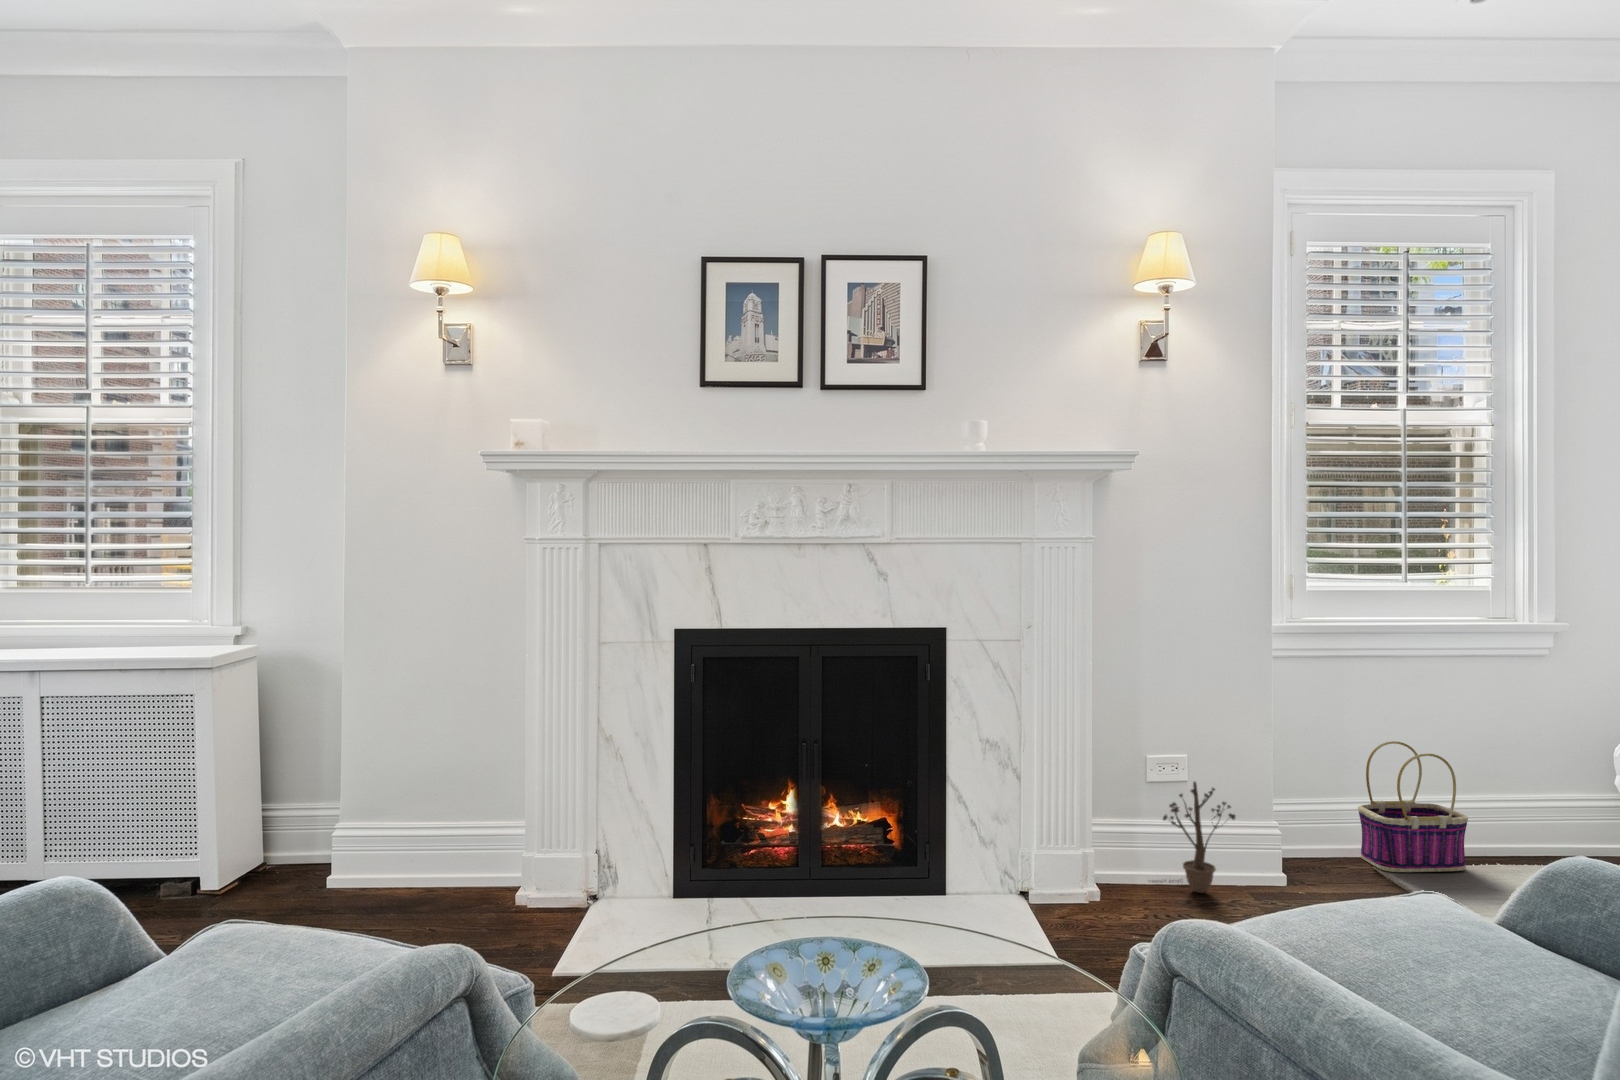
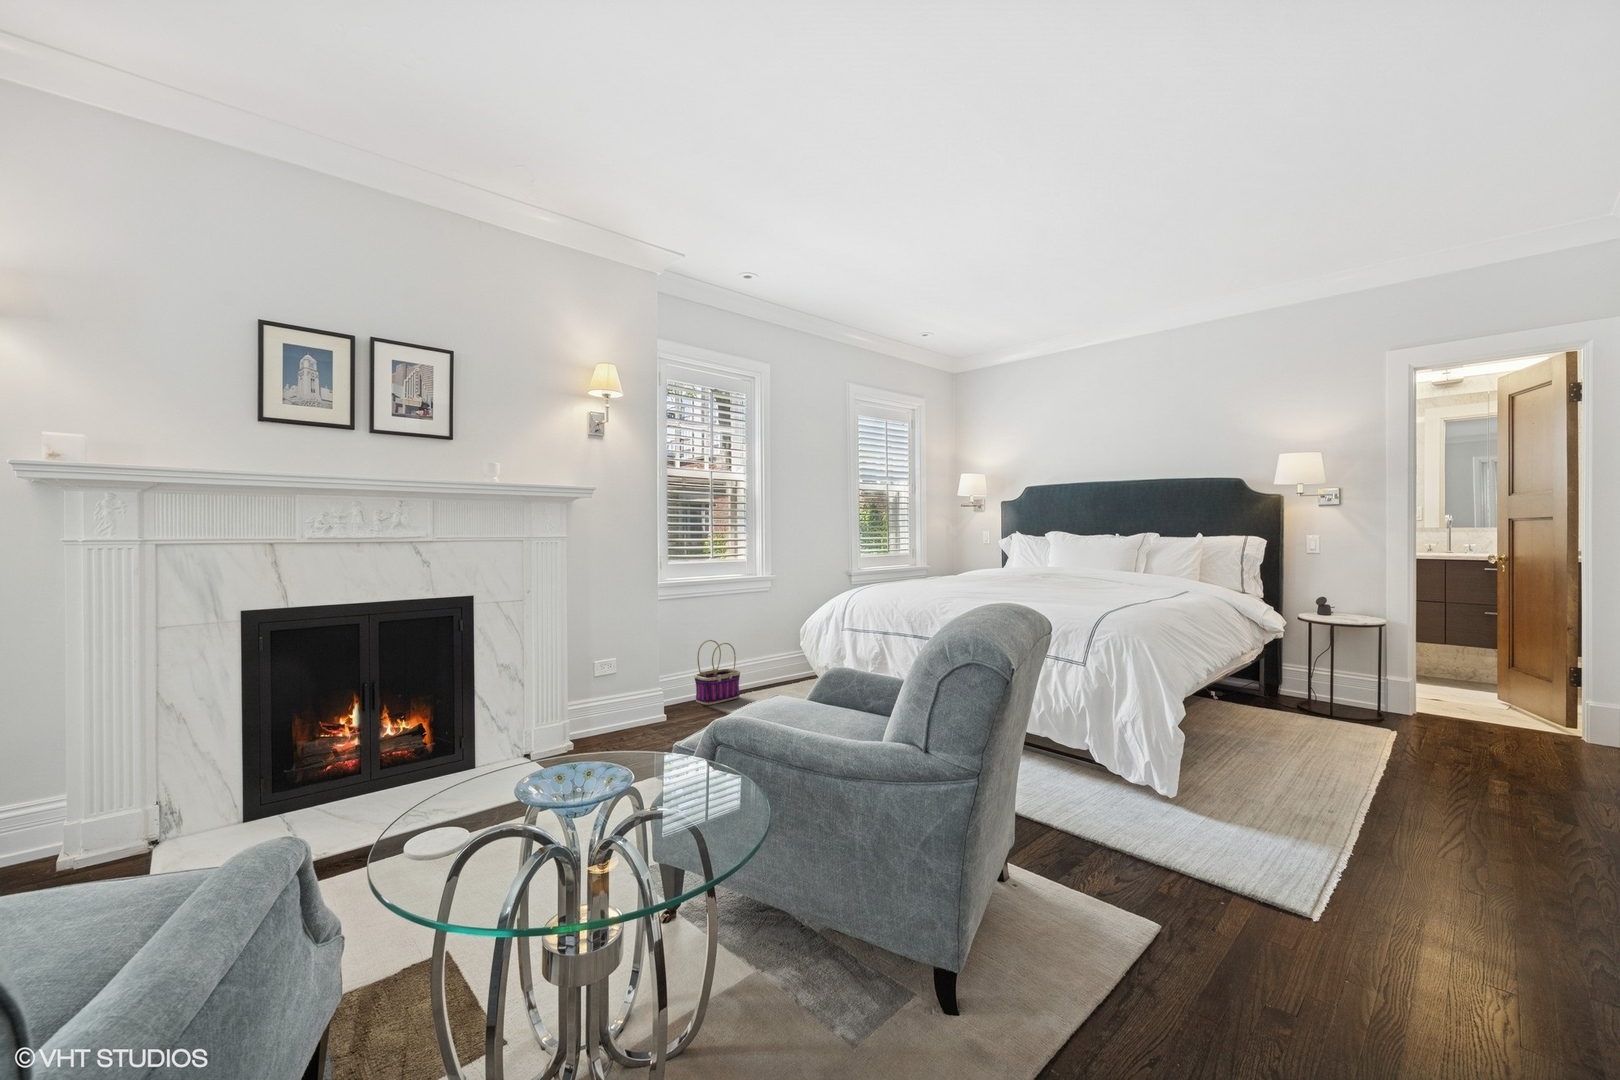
decorative plant: present [1152,782,1235,893] -> none [596,672,642,734]

